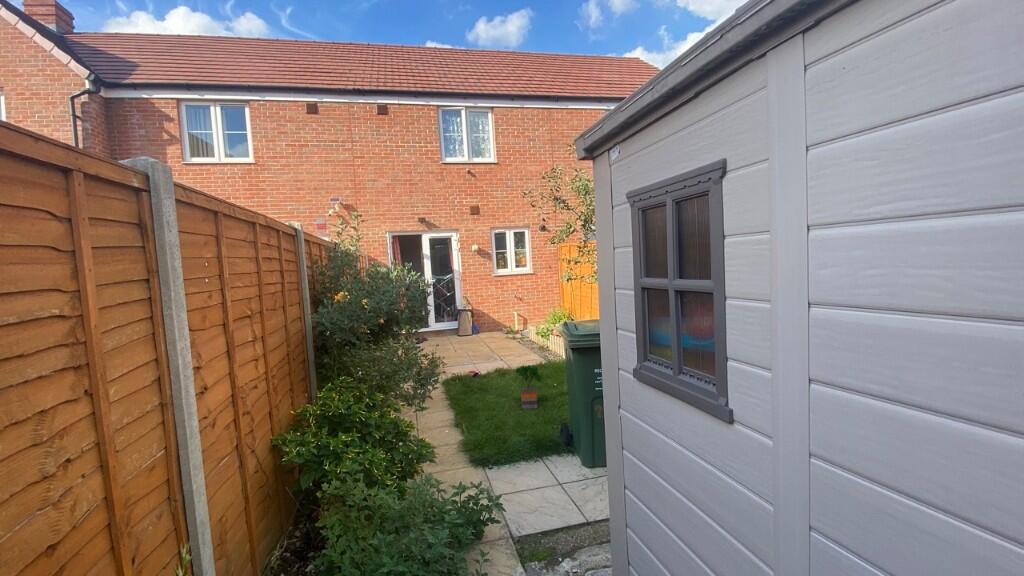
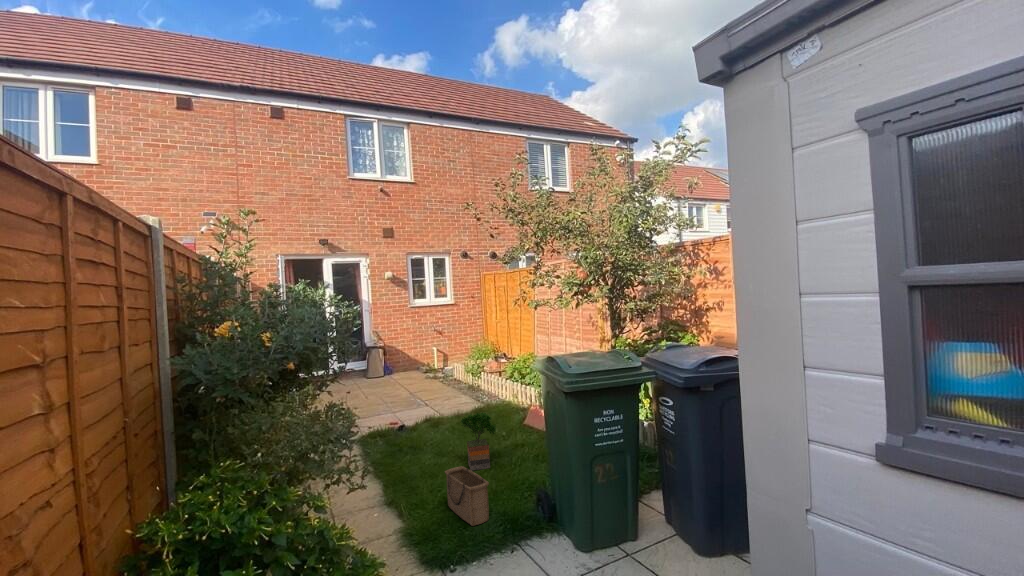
basket: none [496,403,525,444] -> present [445,466,489,526]

